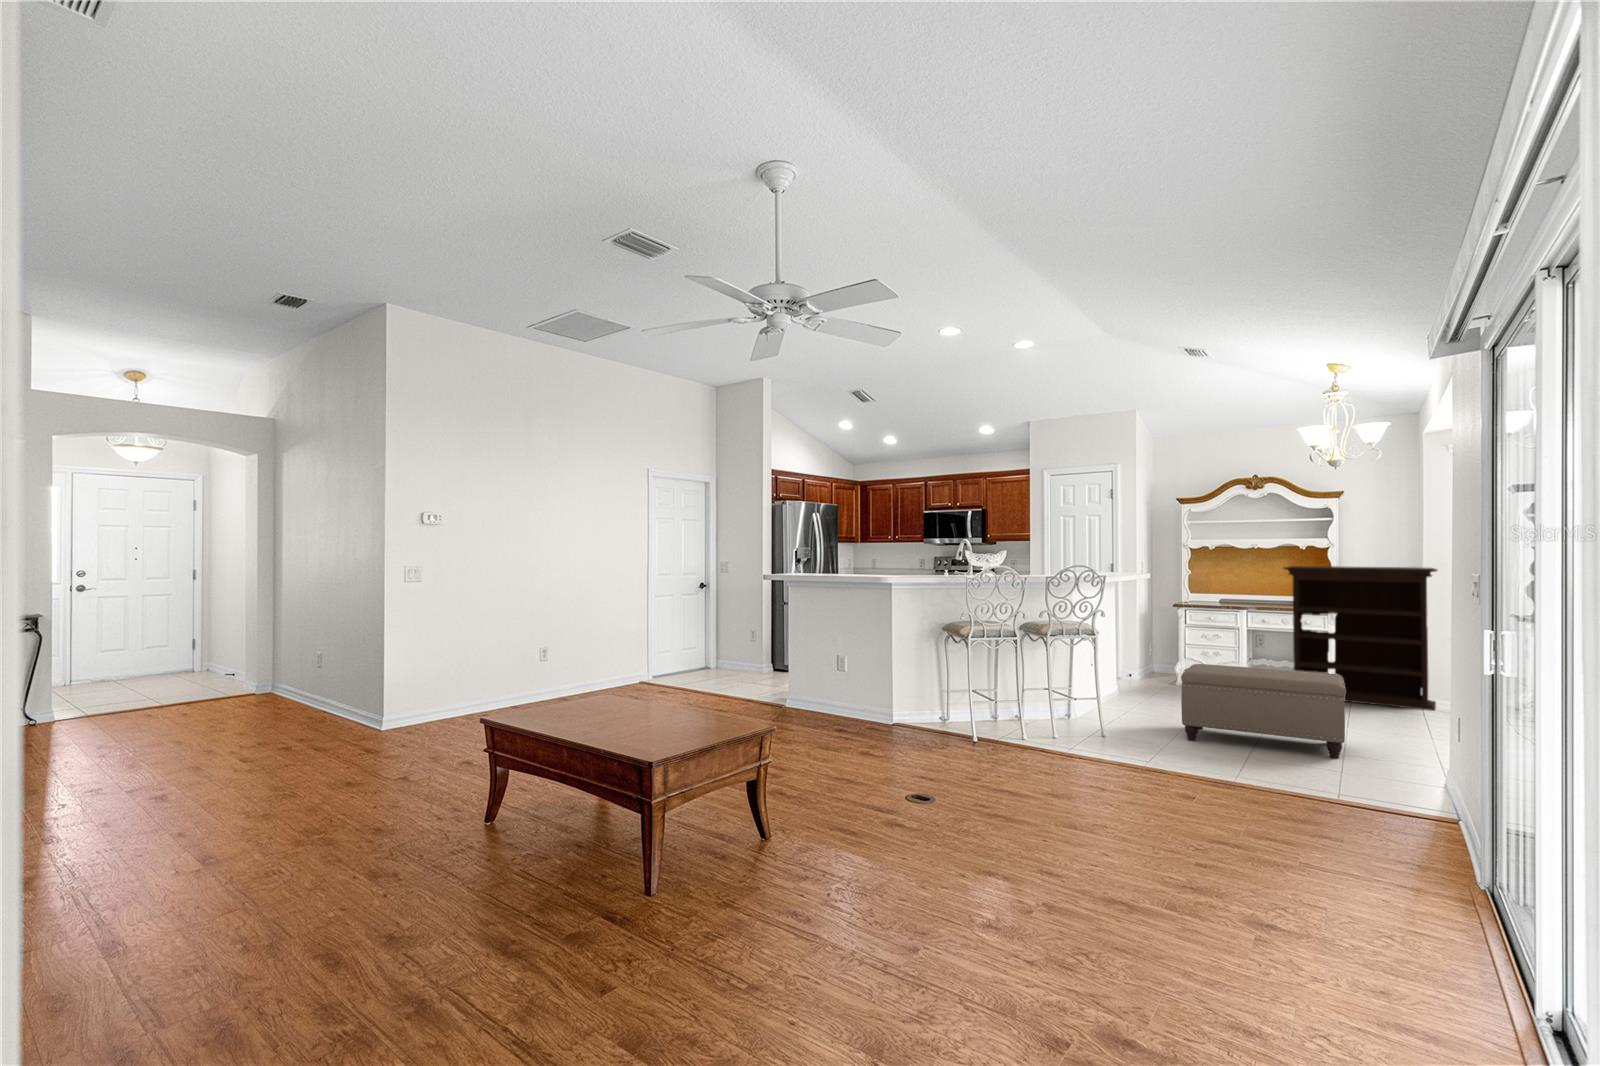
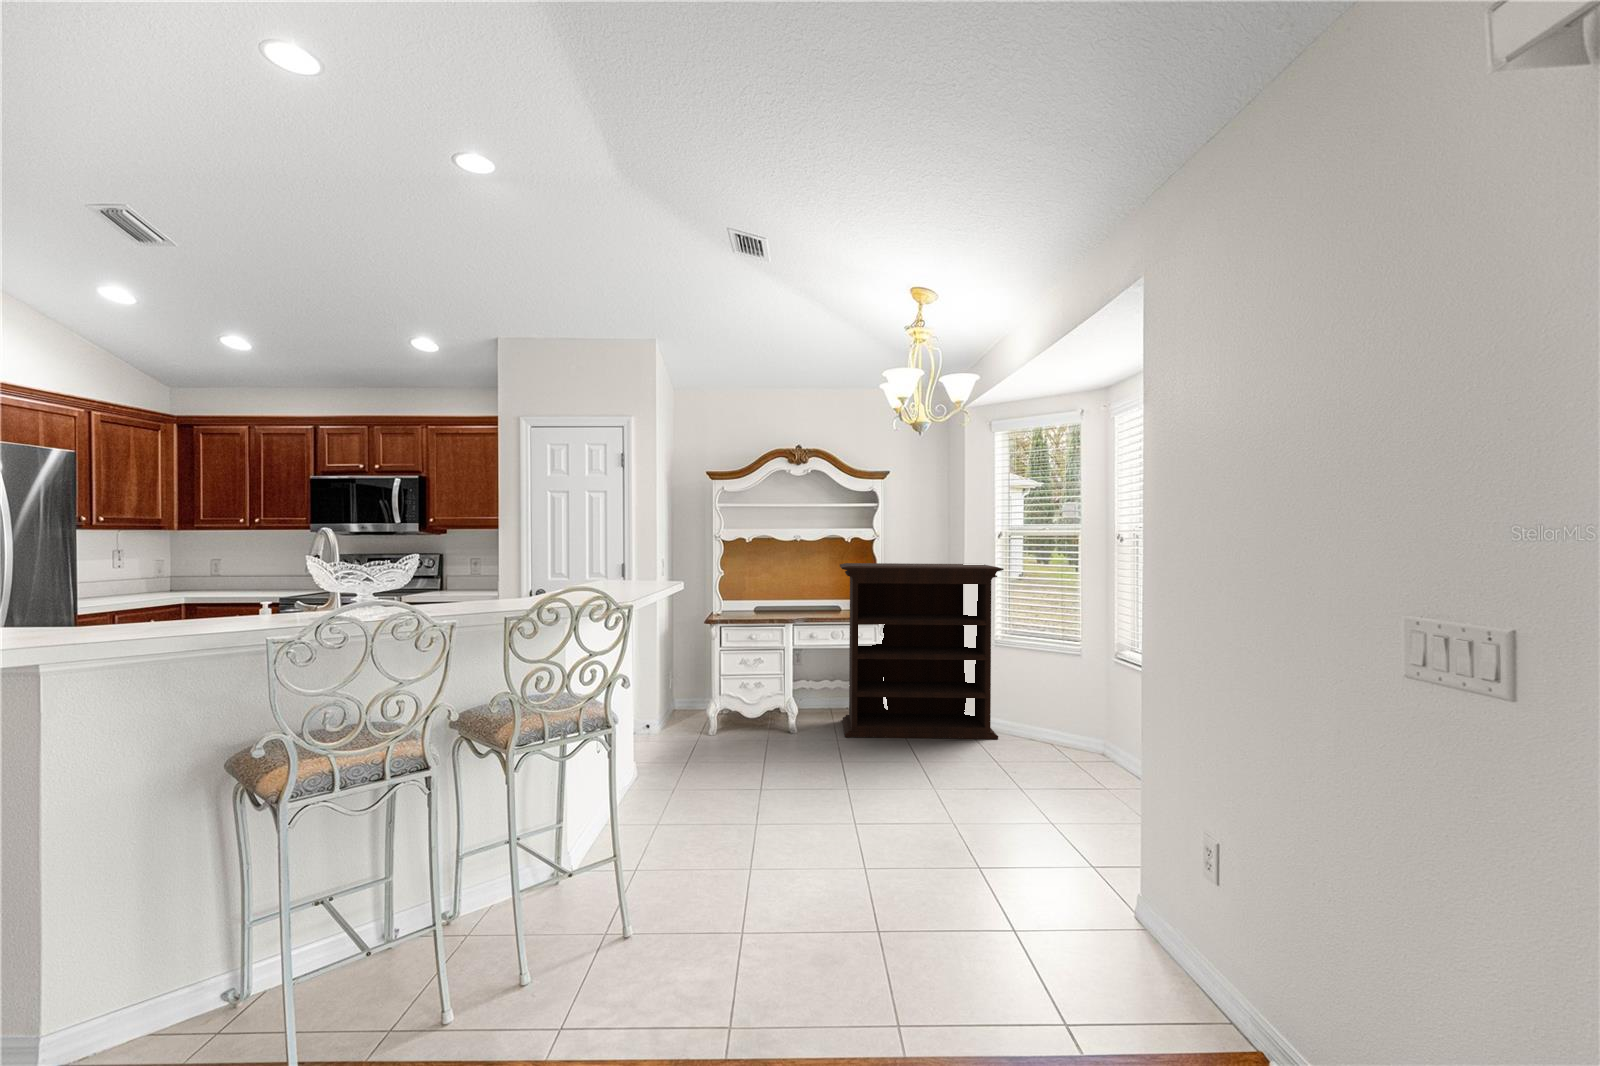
ottoman: present [1181,664,1345,758] -> none [775,752,1043,932]

